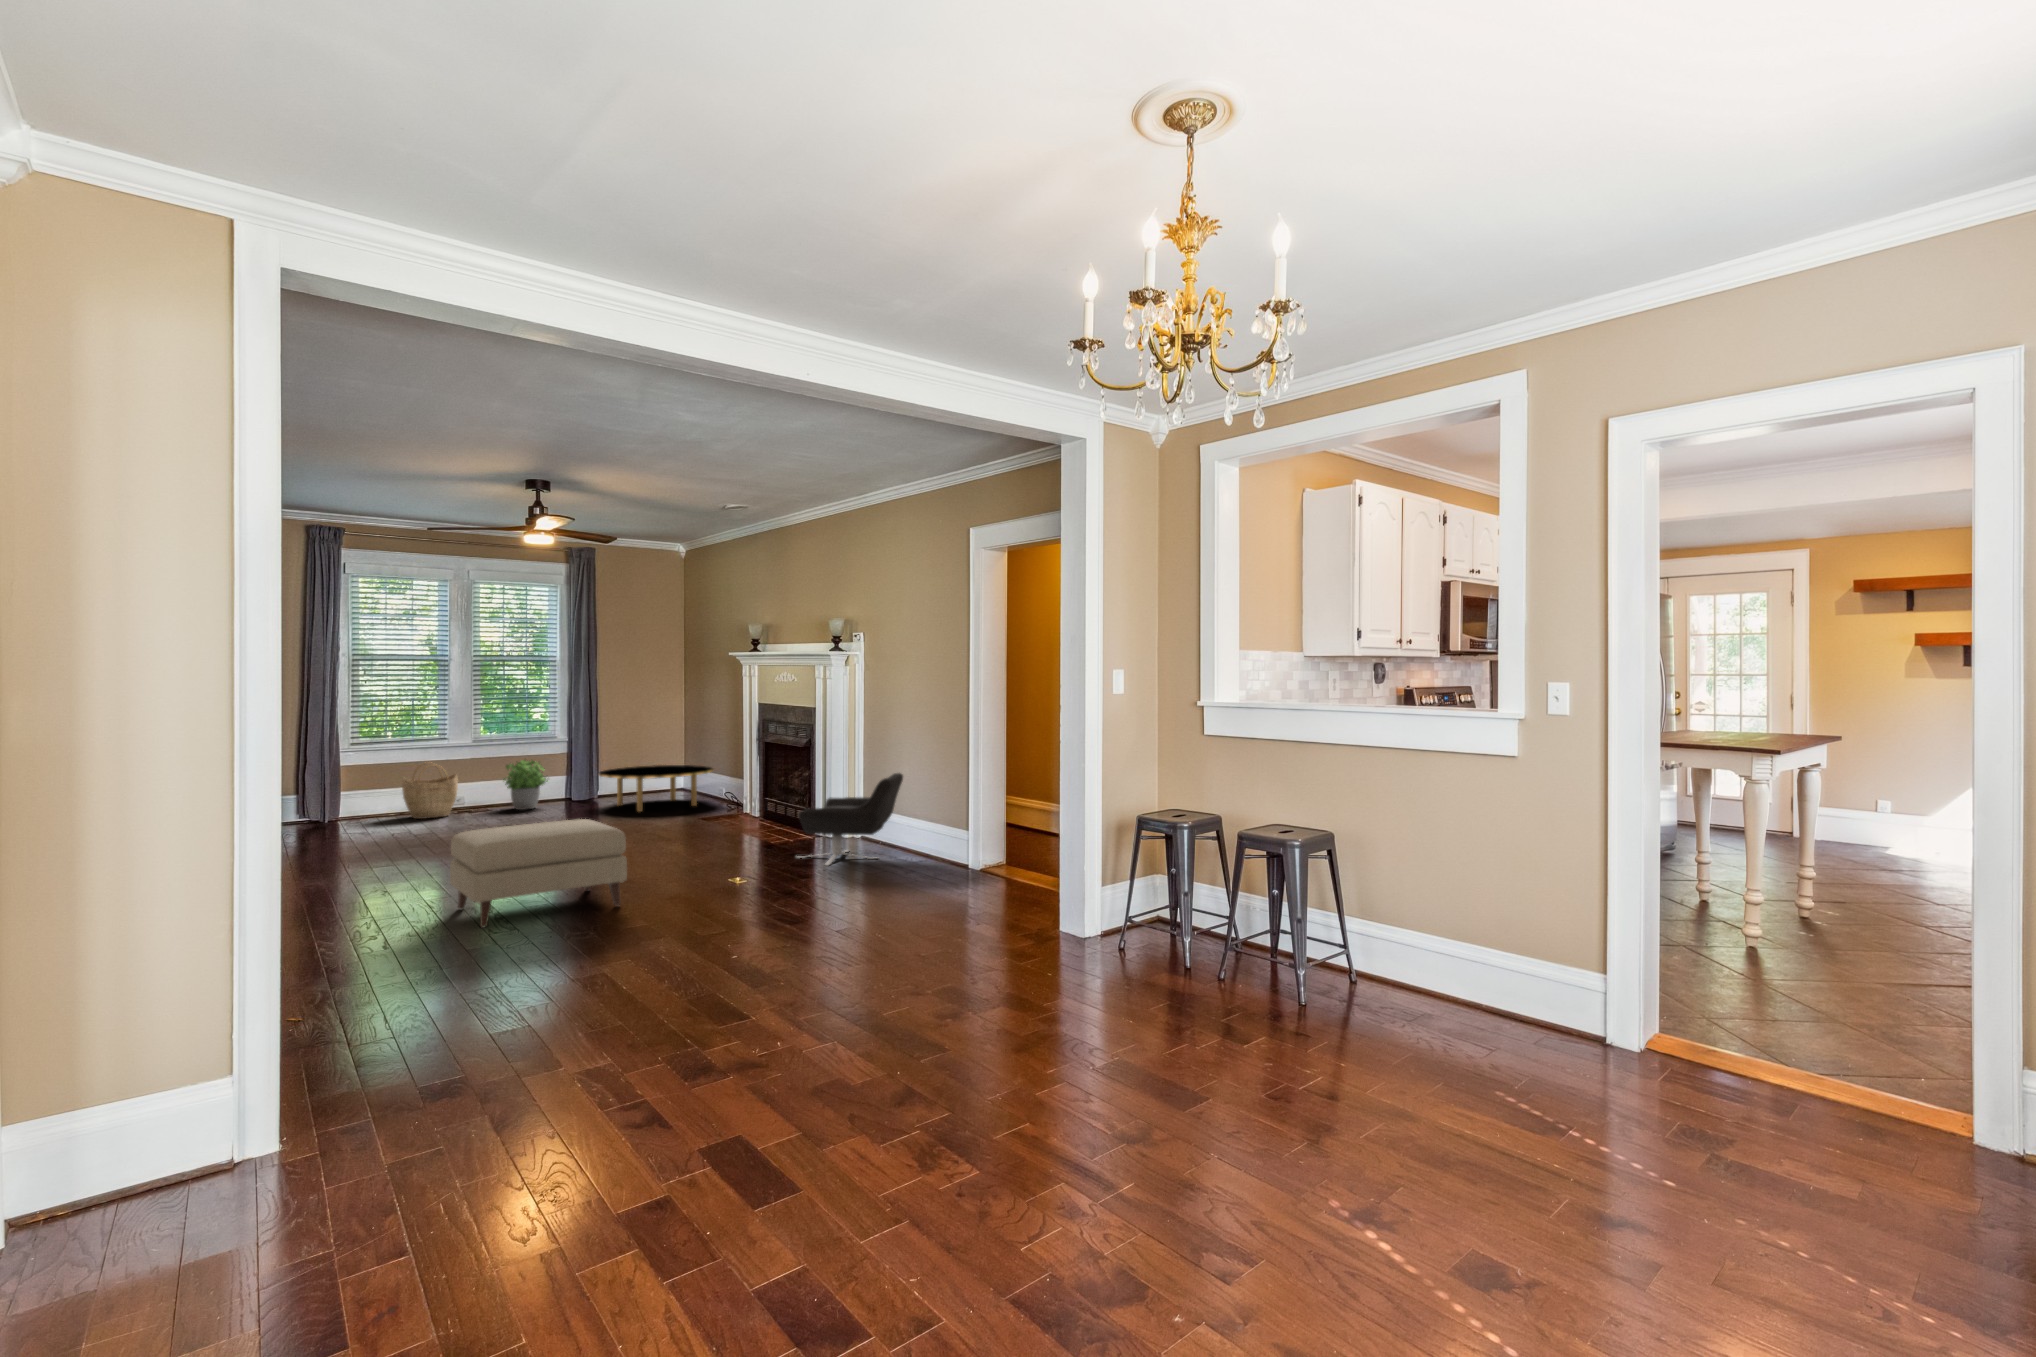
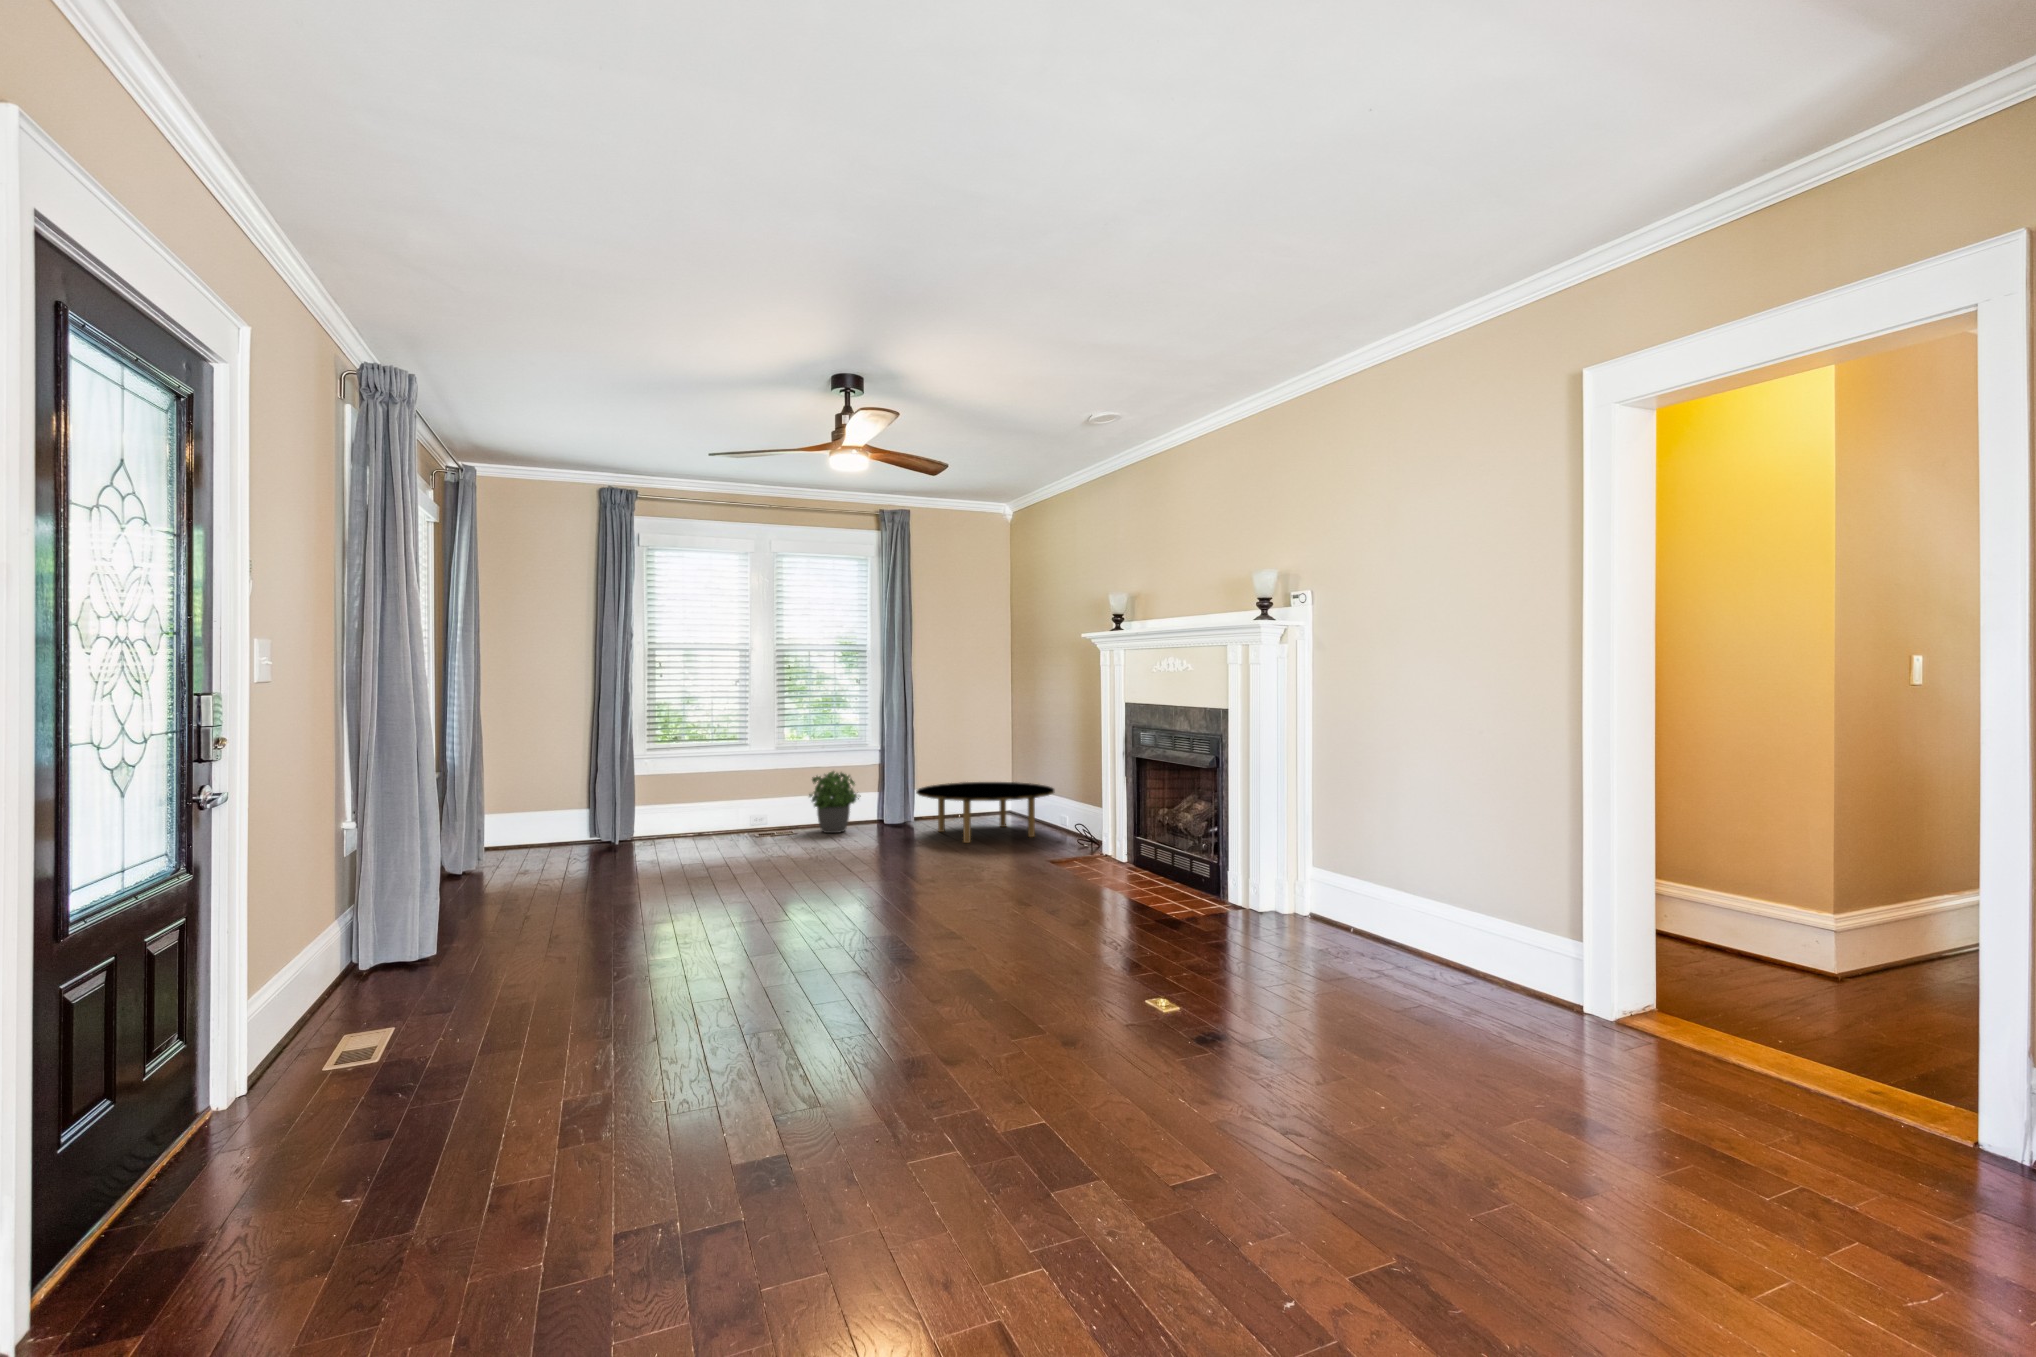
woven basket: present [402,762,458,819] -> none [698,772,758,842]
lounge chair: present [799,773,903,866] -> none [1226,818,1411,978]
ottoman: present [450,819,627,927] -> none [704,890,989,1109]

